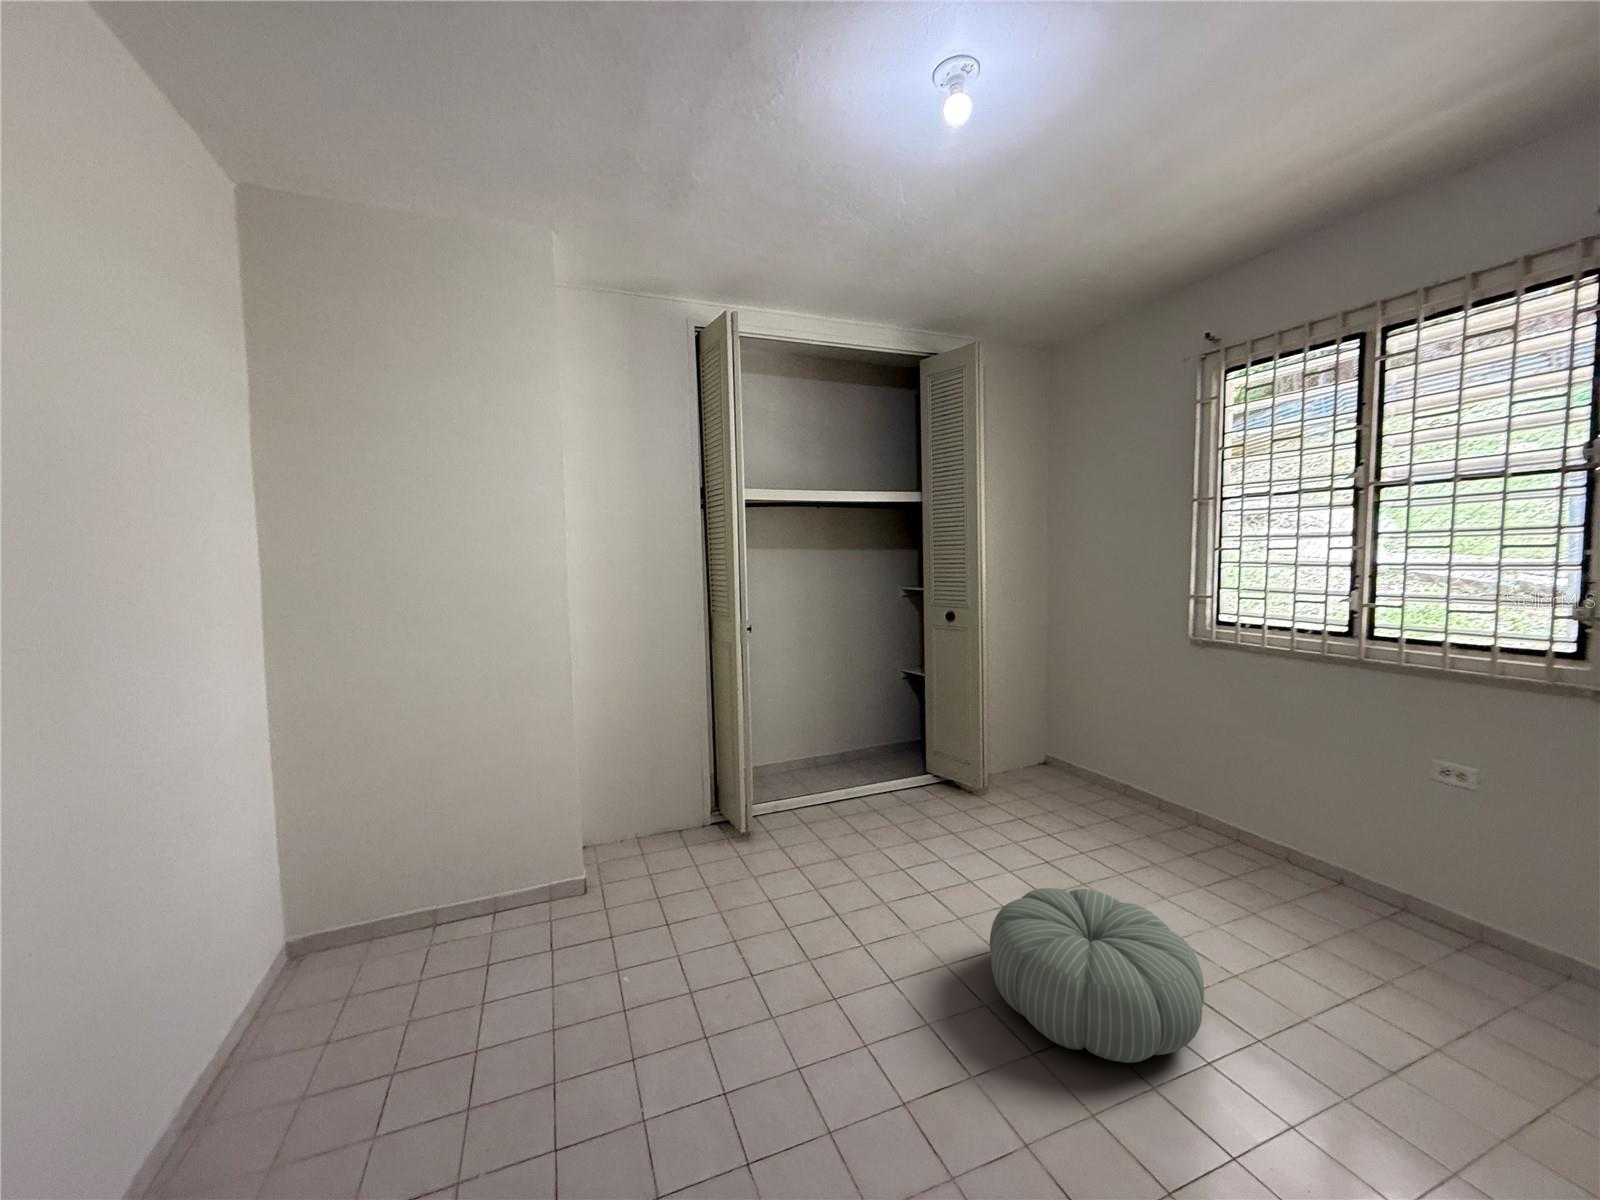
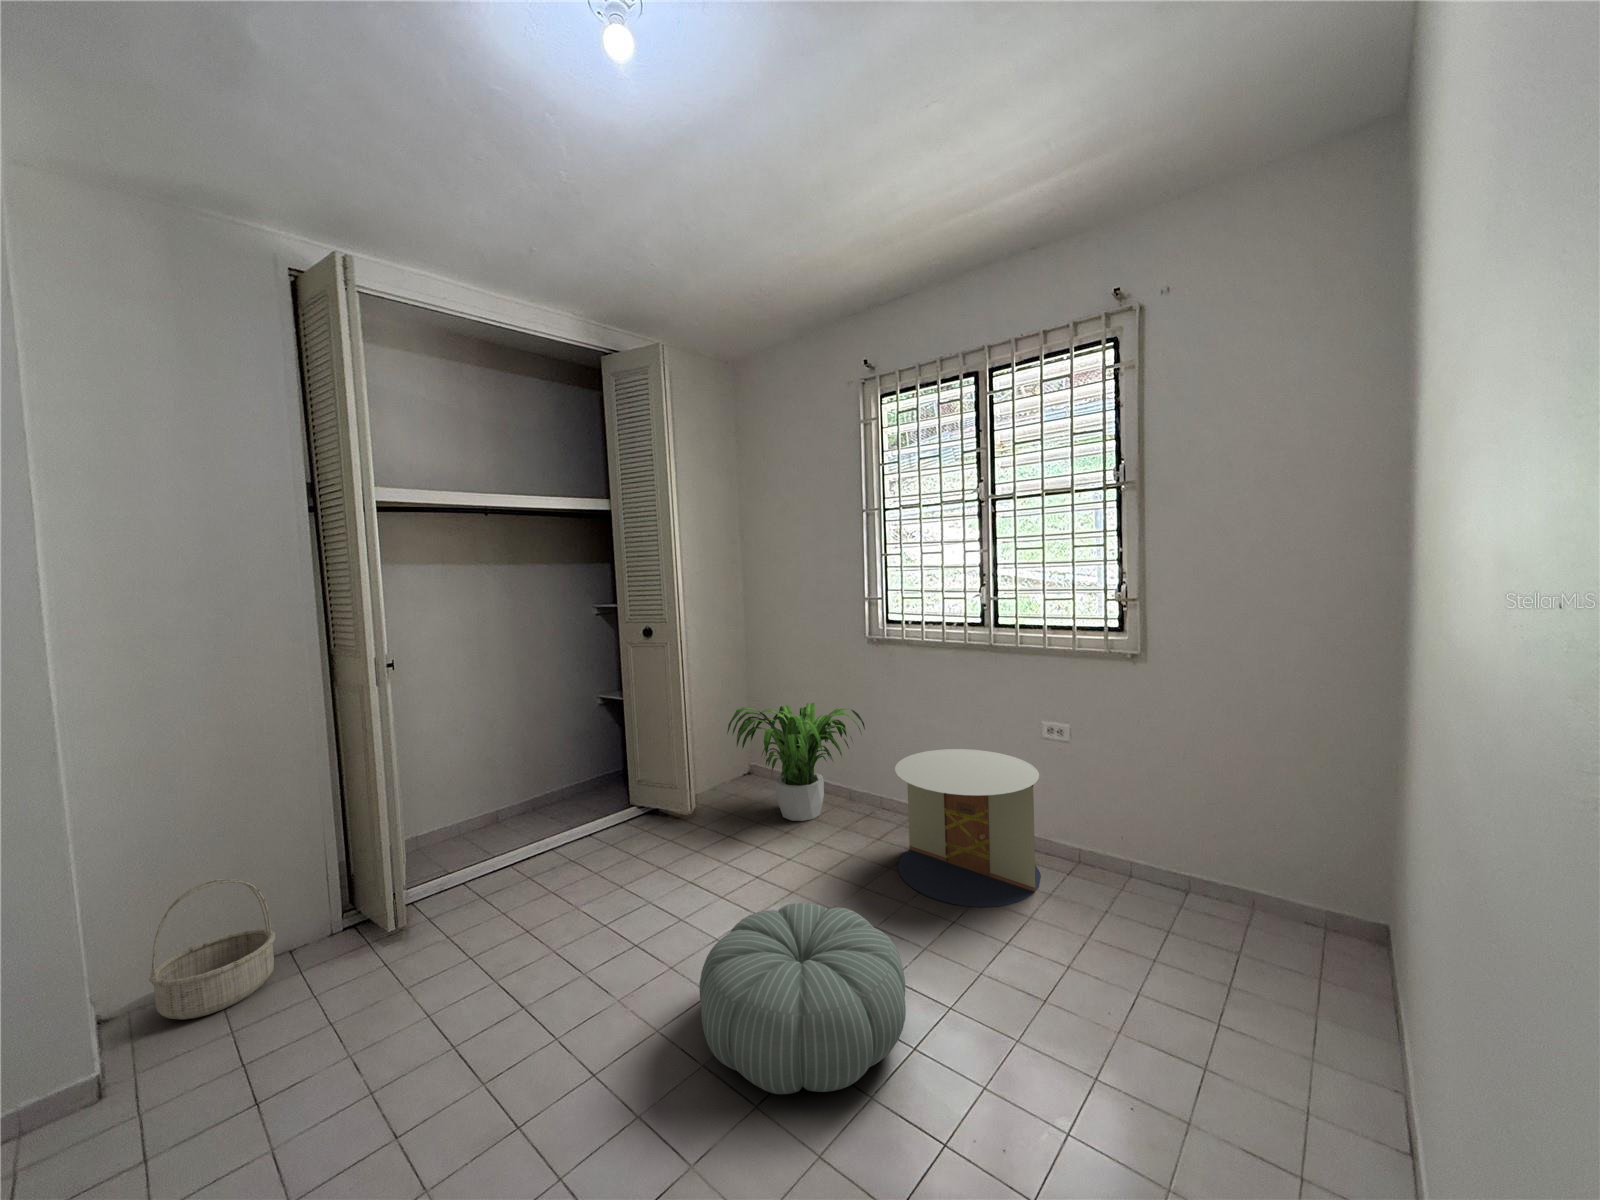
potted plant: none [1024,698,1182,821] -> present [727,703,865,821]
basket: none [613,771,678,861] -> present [149,878,275,1020]
side table: none [1211,771,1418,960] -> present [895,749,1041,907]

